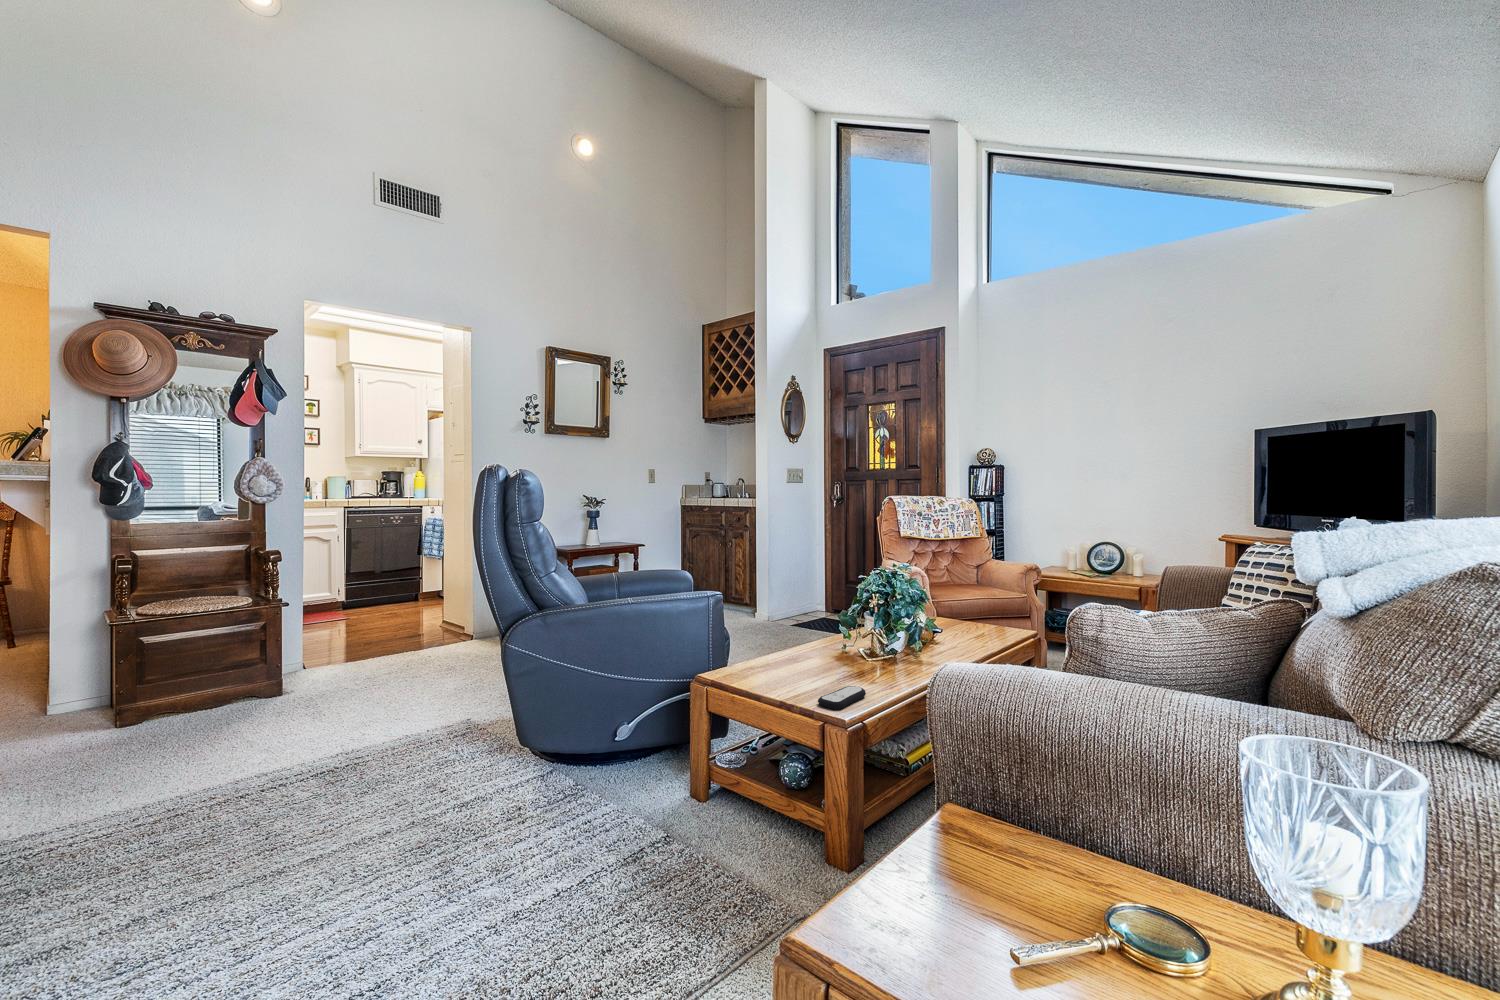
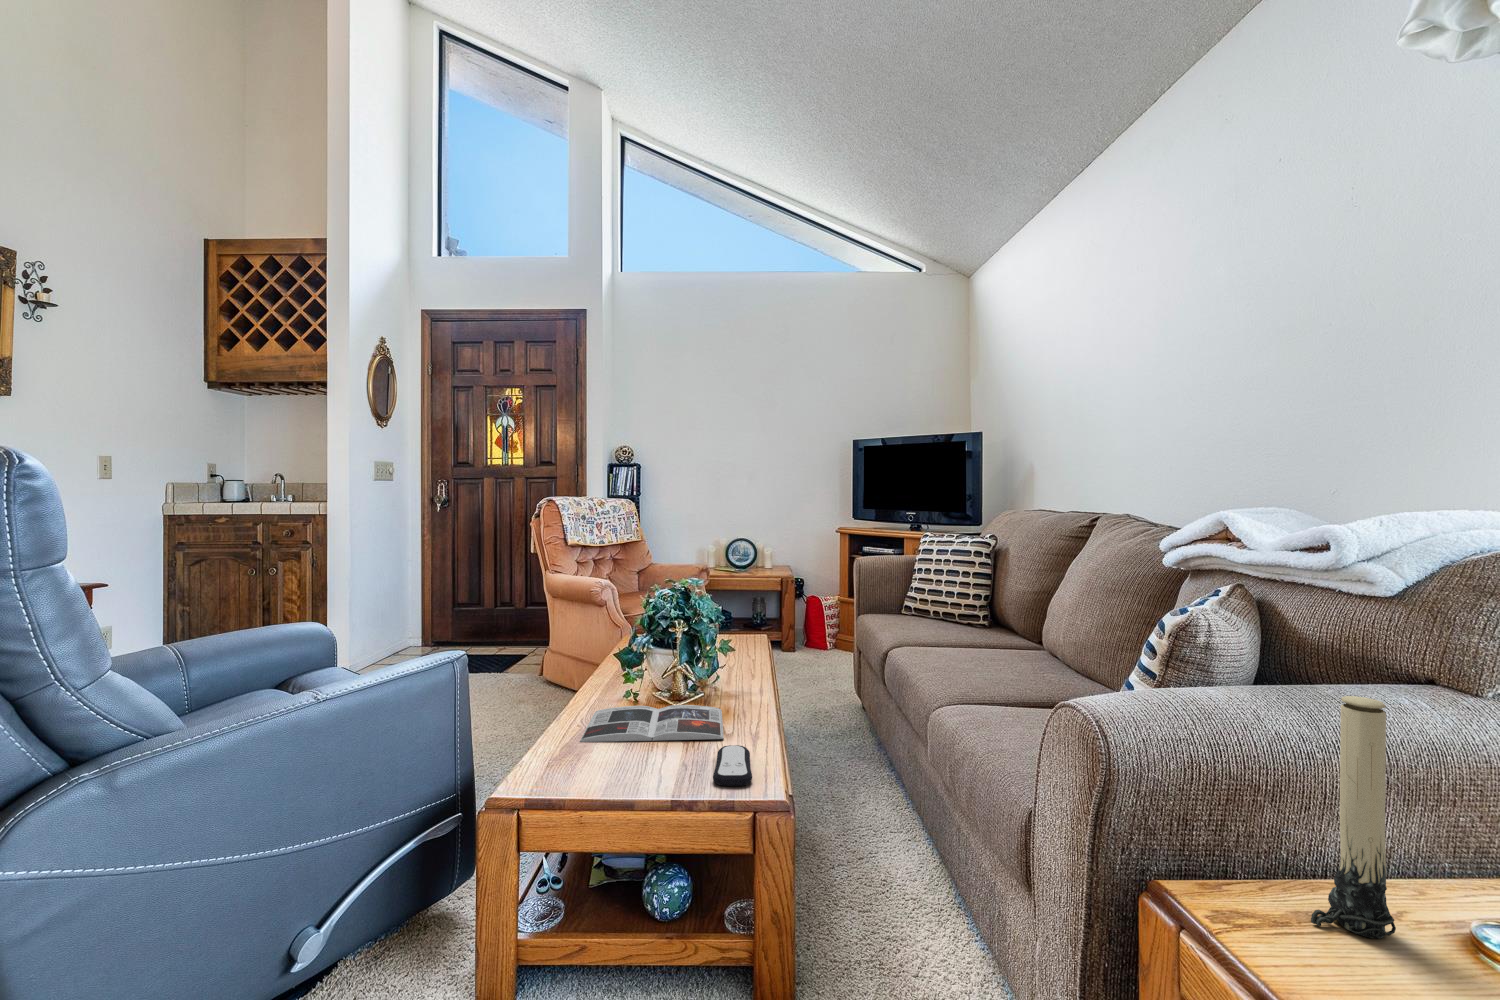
magazine: none [778,652,895,685] -> present [580,705,724,742]
candle: none [1000,679,1053,877] -> present [1311,696,1396,938]

